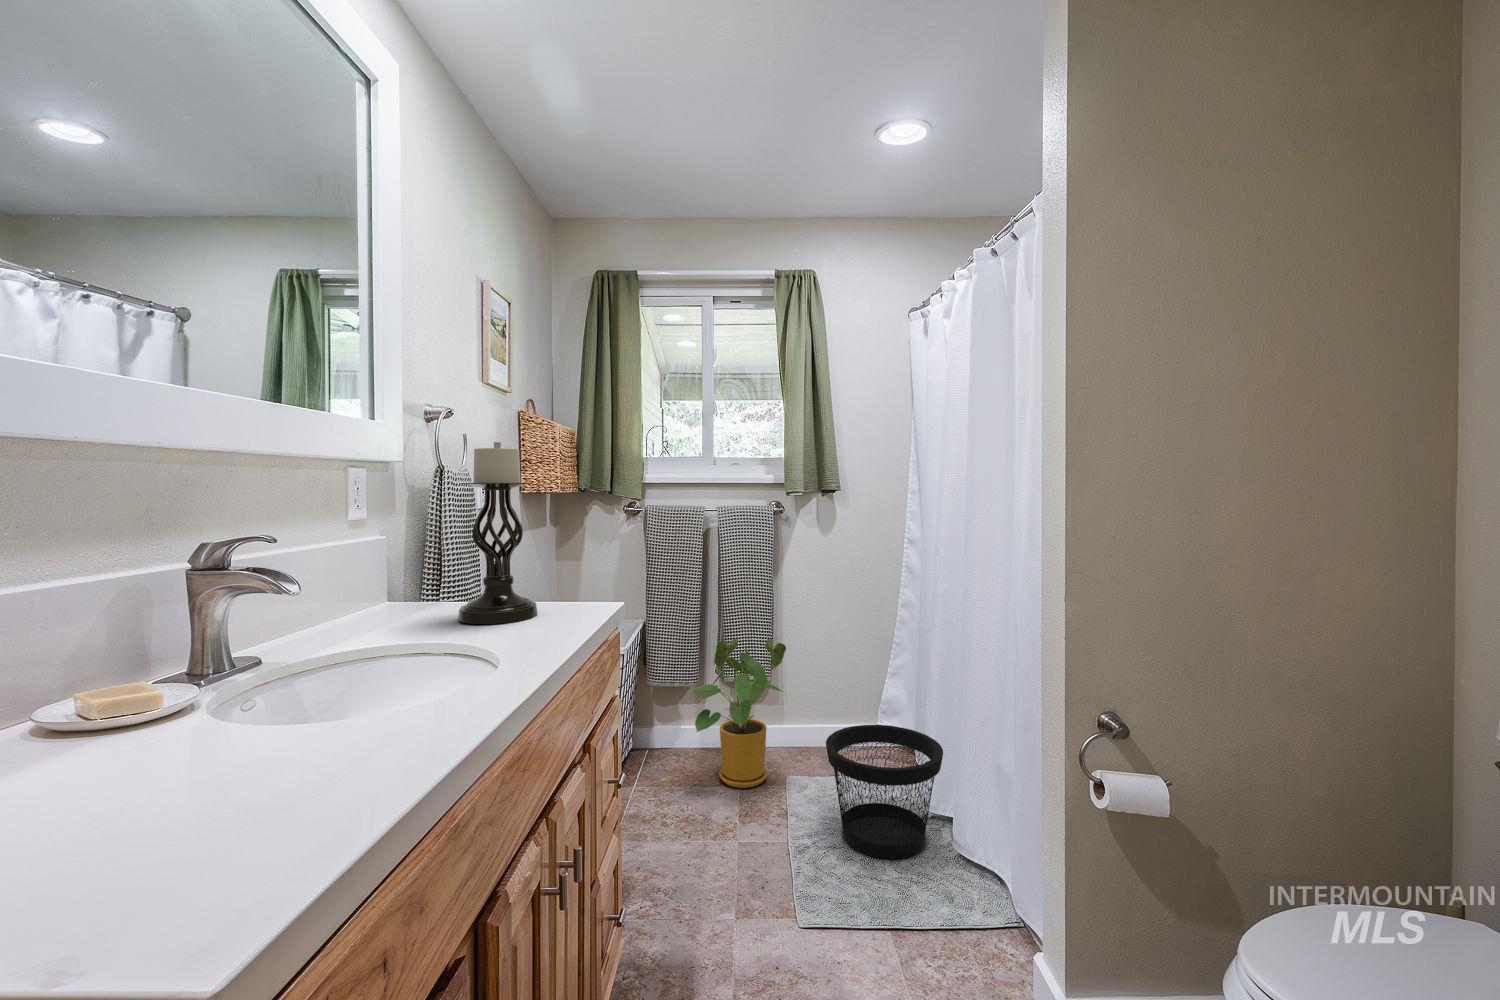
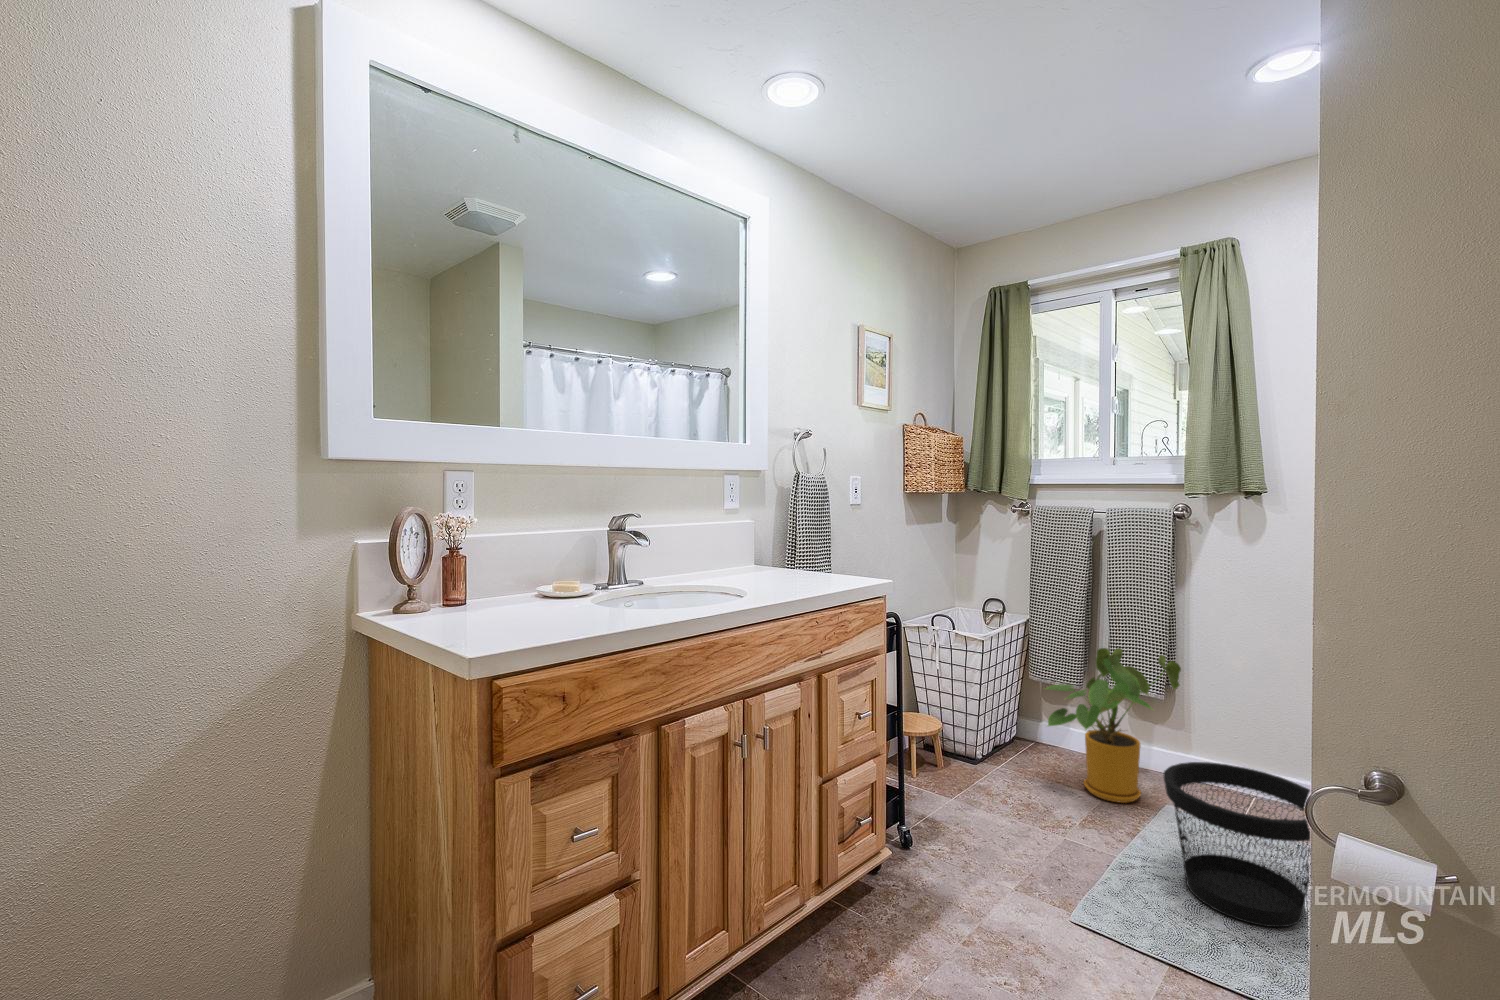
candle holder: present [458,442,538,624] -> none [772,456,823,578]

